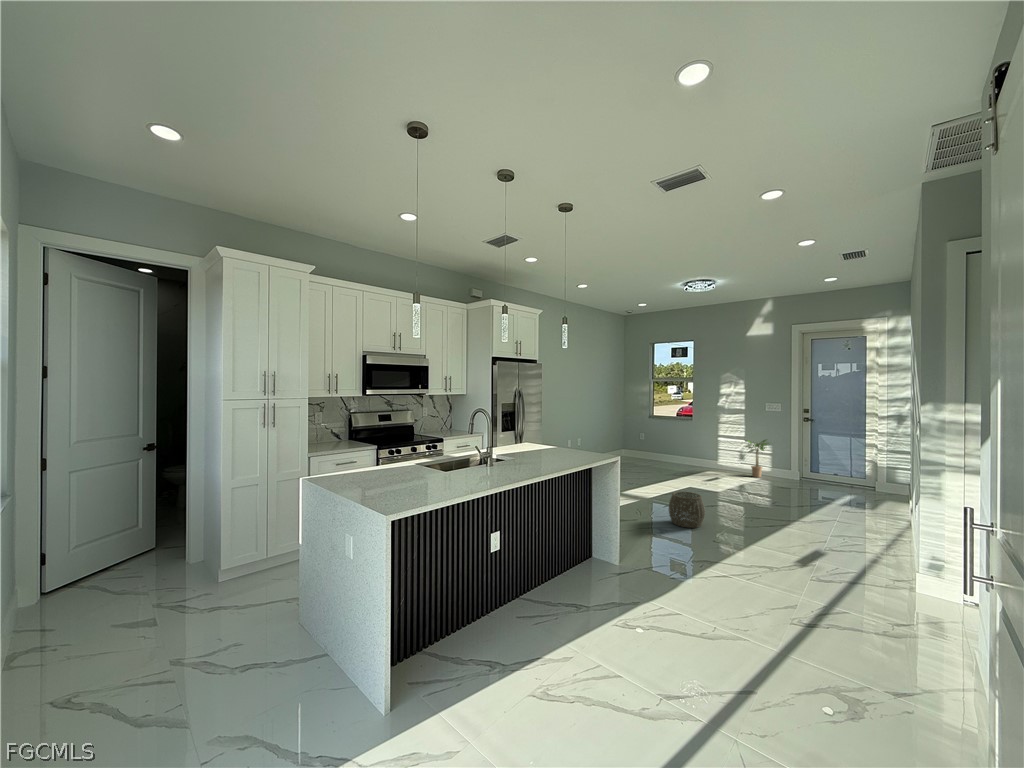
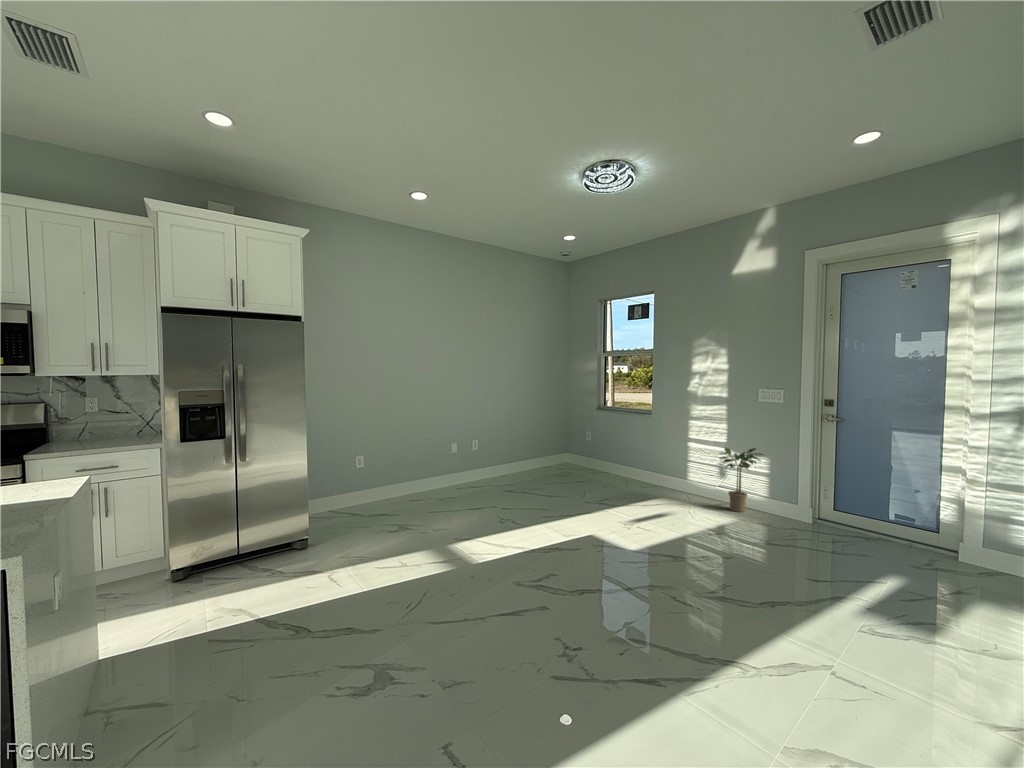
woven basket: present [669,492,705,528] -> none [409,561,485,654]

